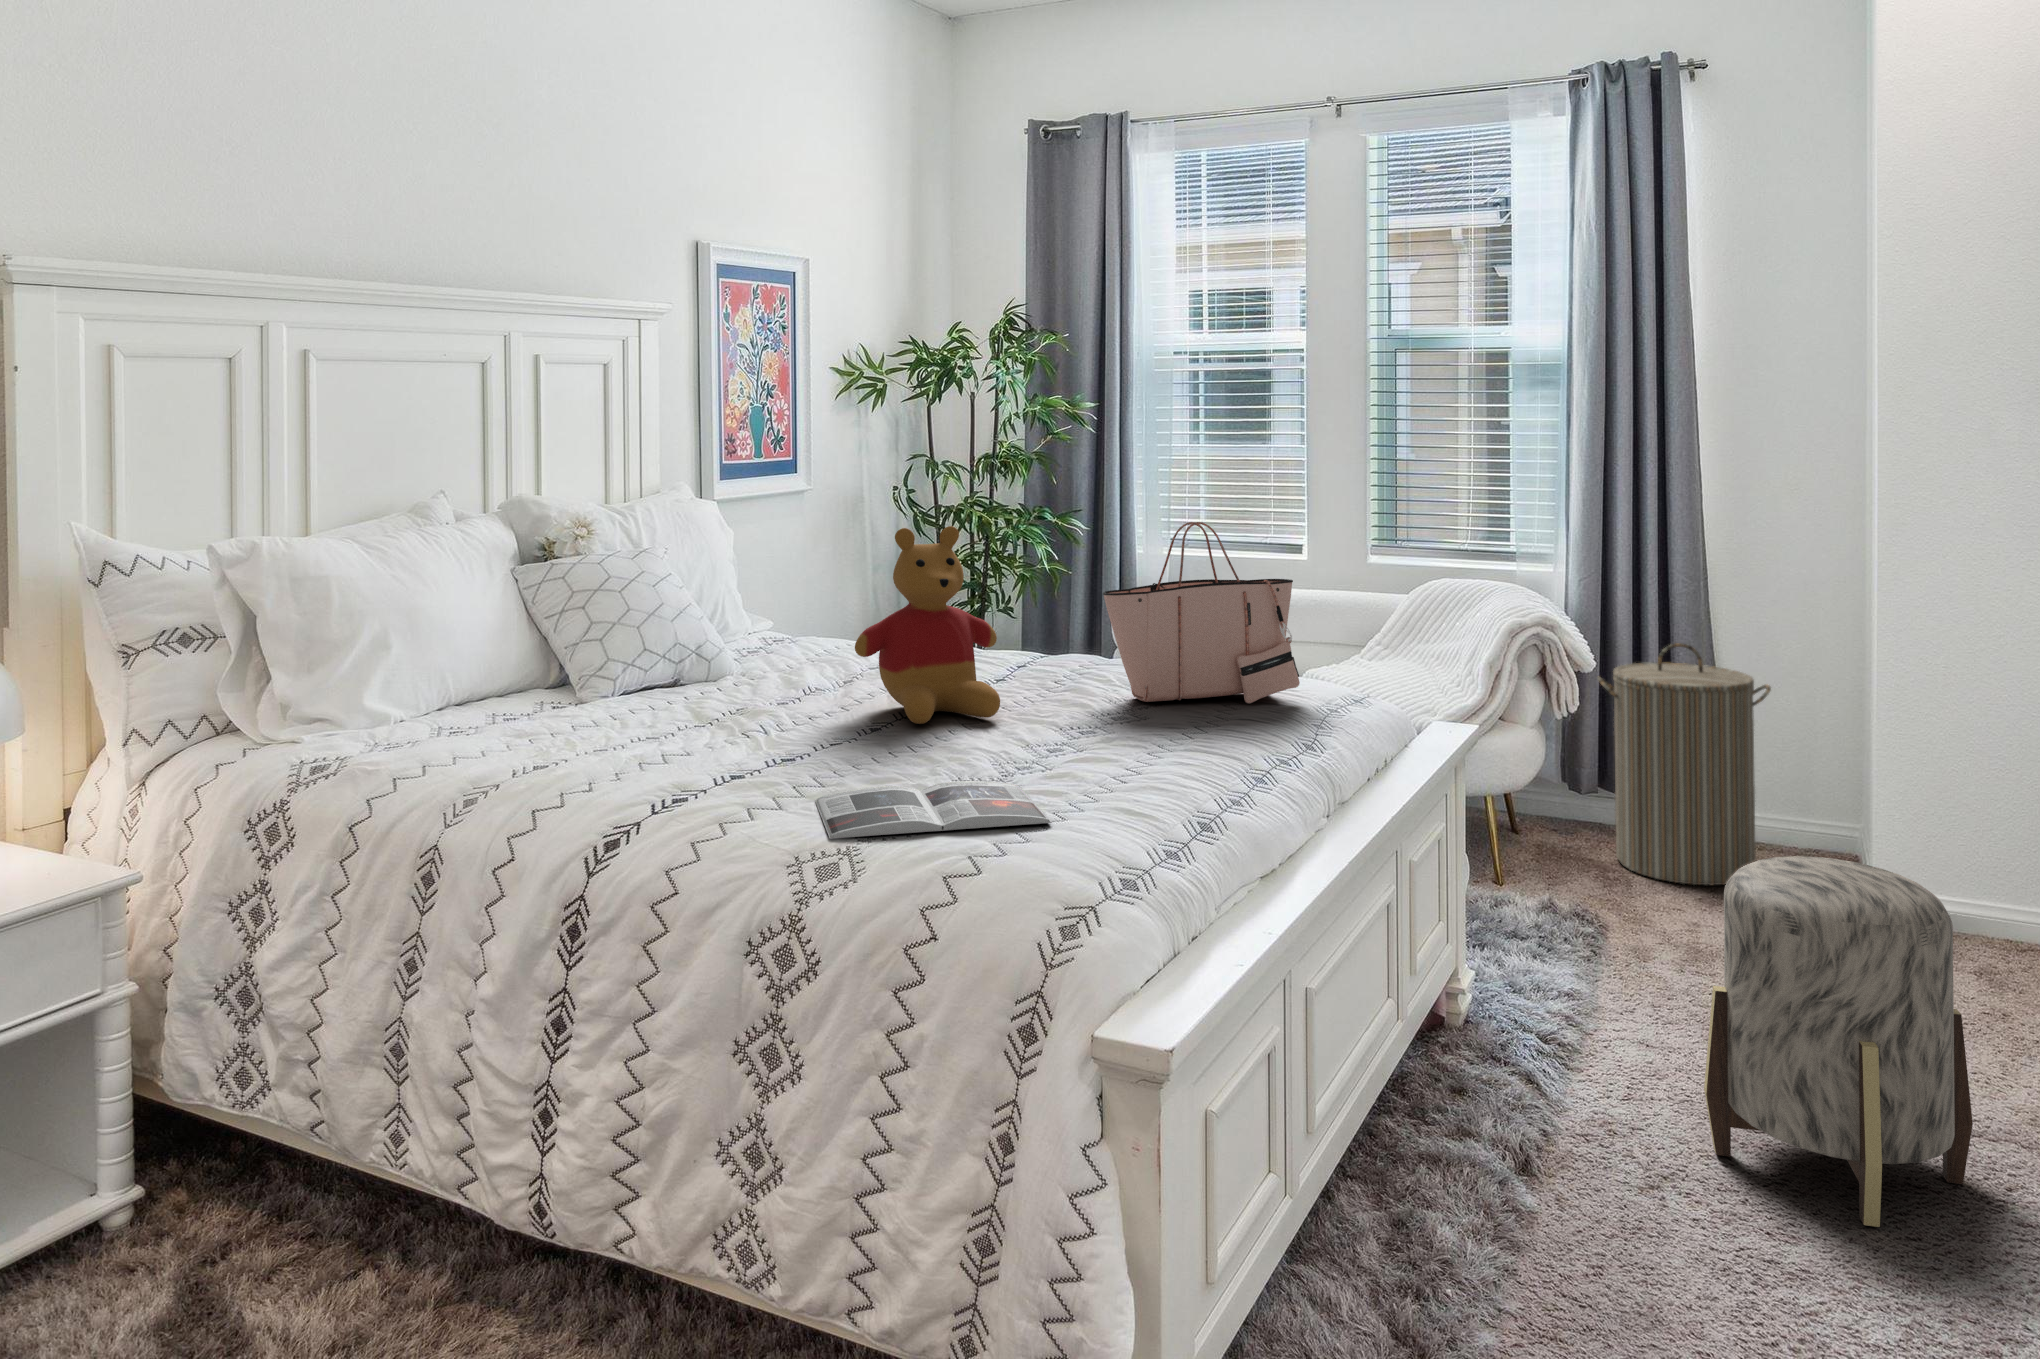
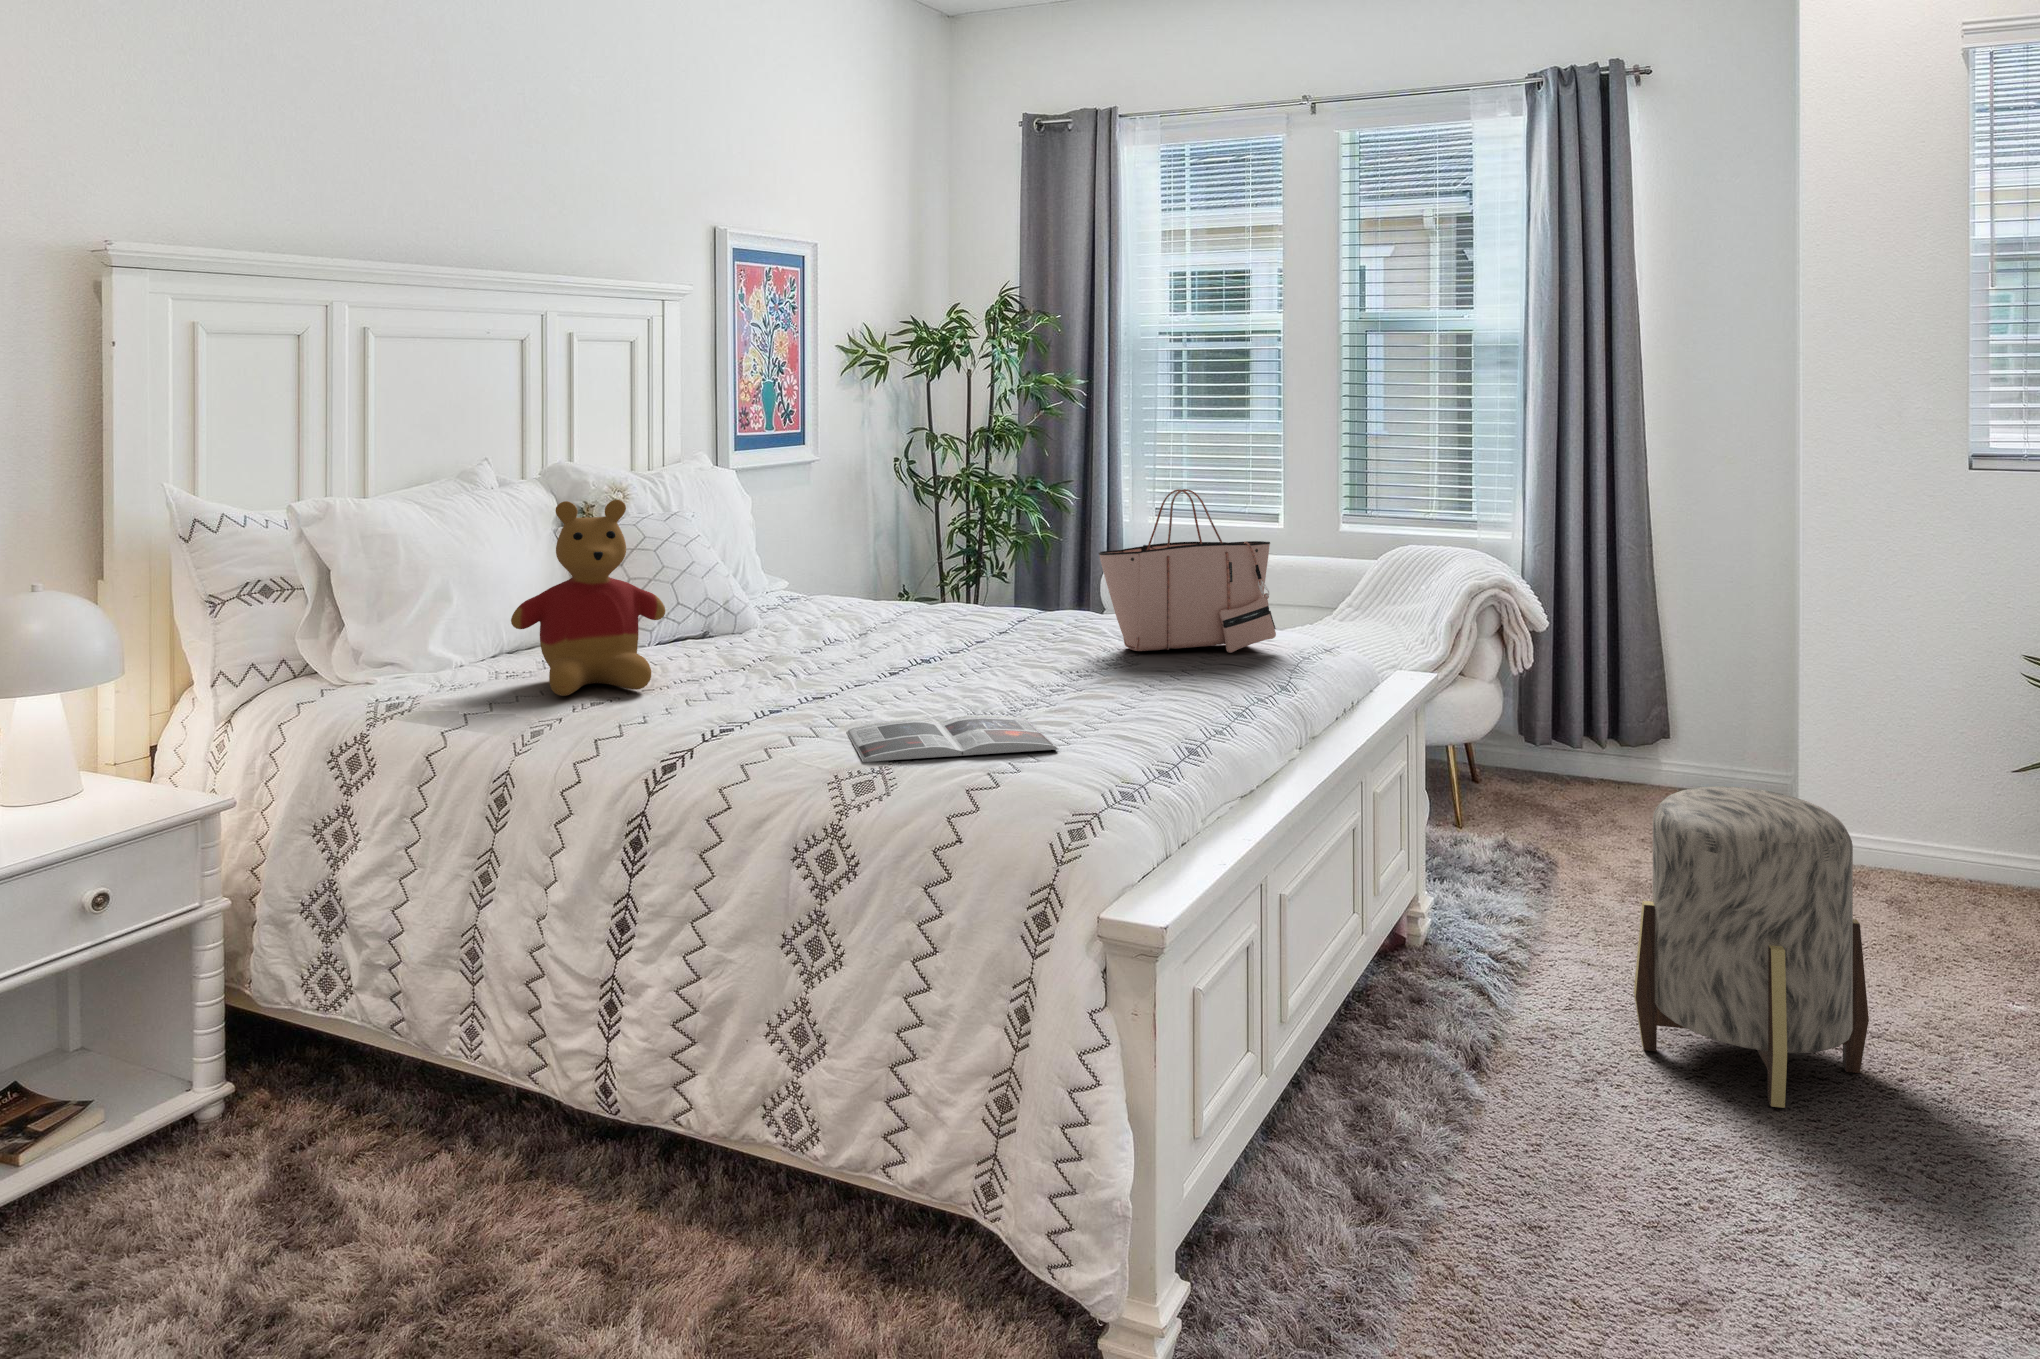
stuffed bear: present [855,526,1000,724] -> present [511,500,665,696]
laundry hamper: present [1597,643,1771,885] -> none [1546,605,1704,825]

